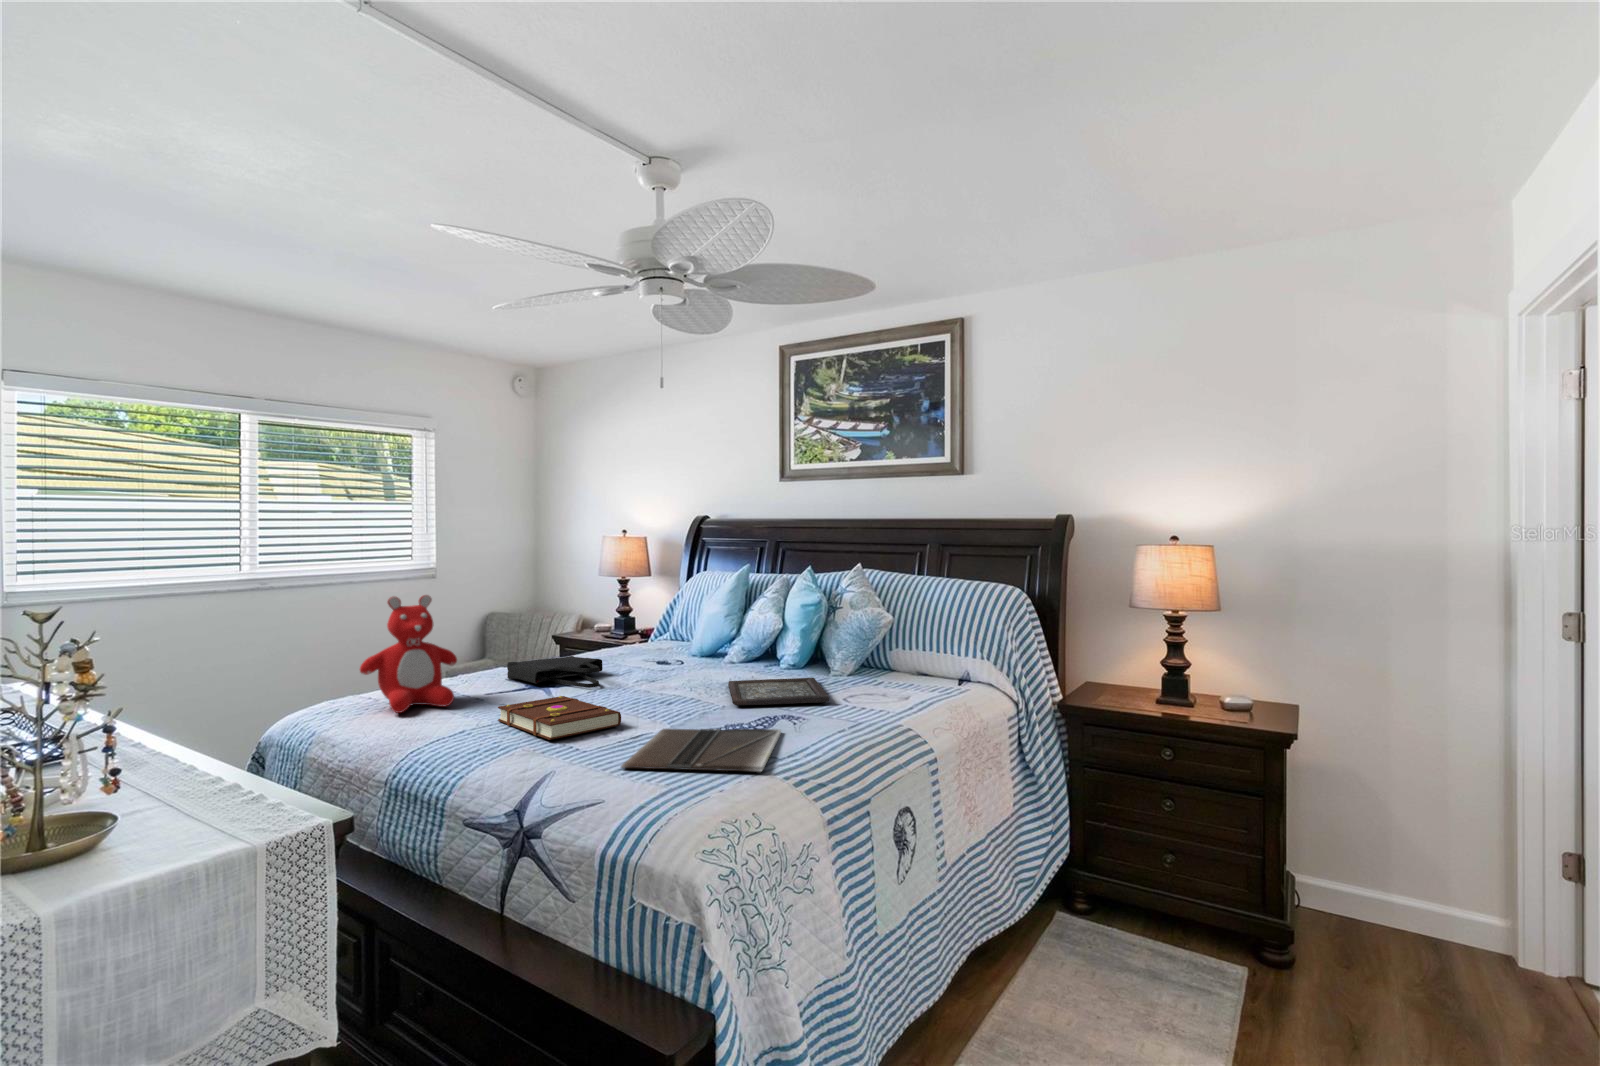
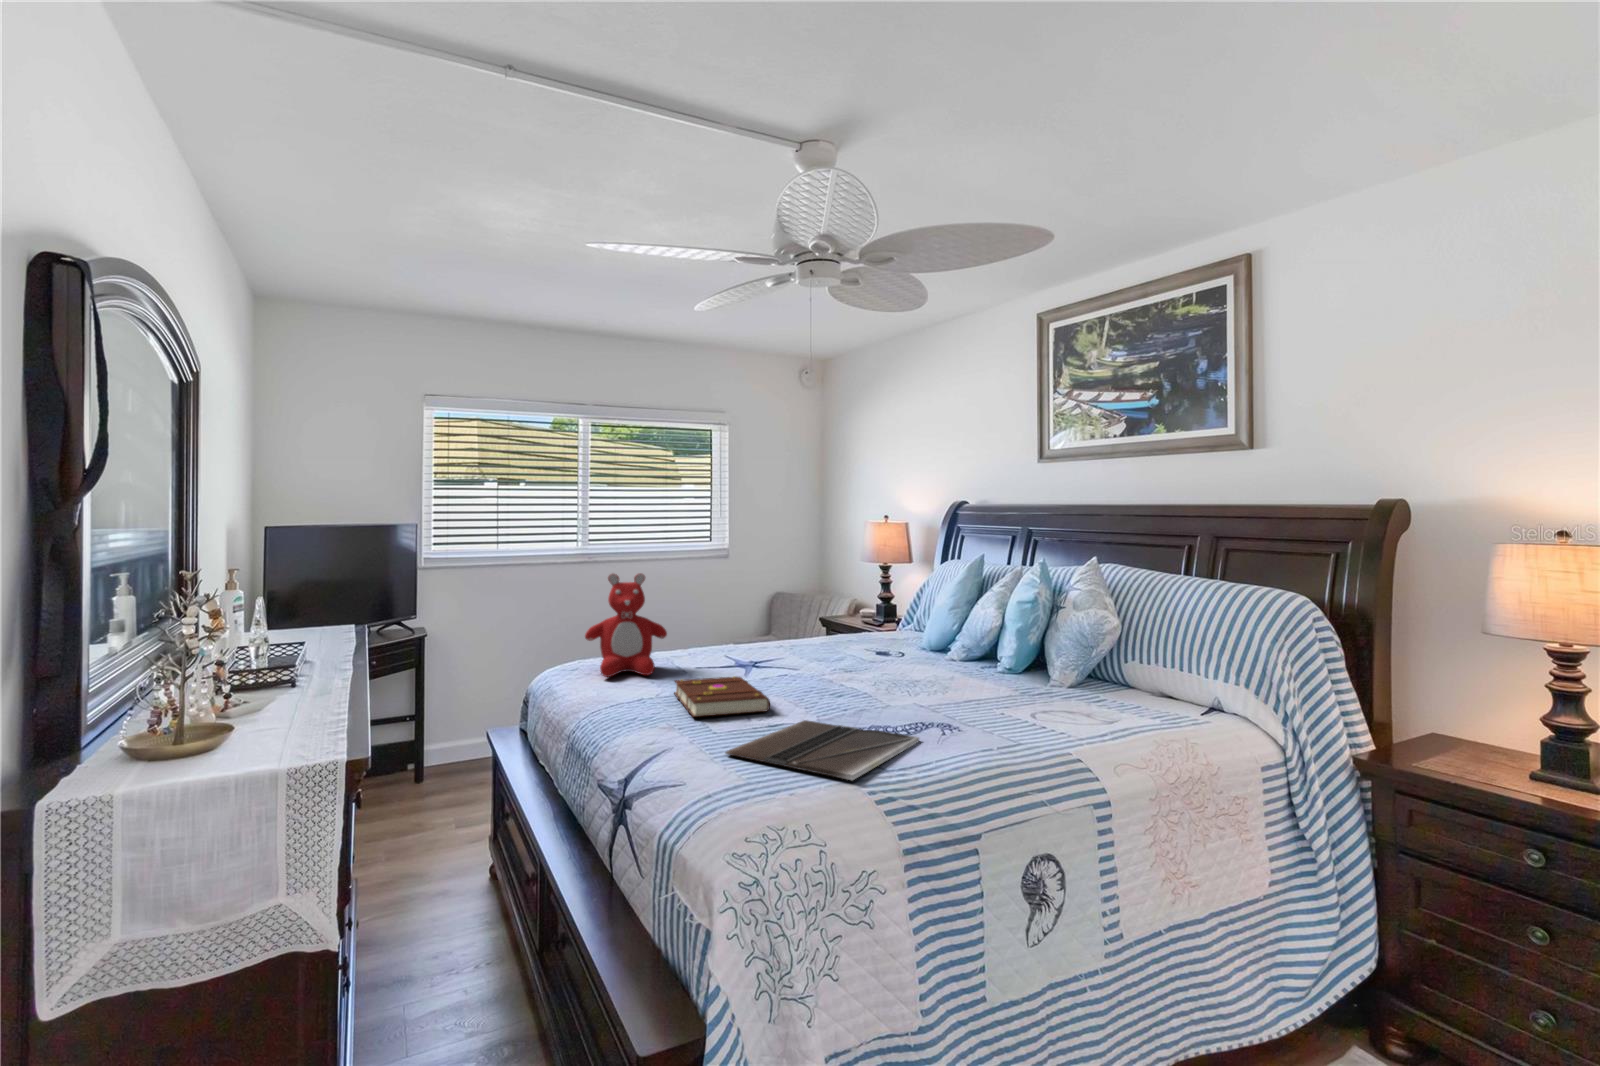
tote bag: present [507,656,603,688] -> none [722,639,805,671]
tray: present [728,678,829,705] -> none [896,678,1013,713]

